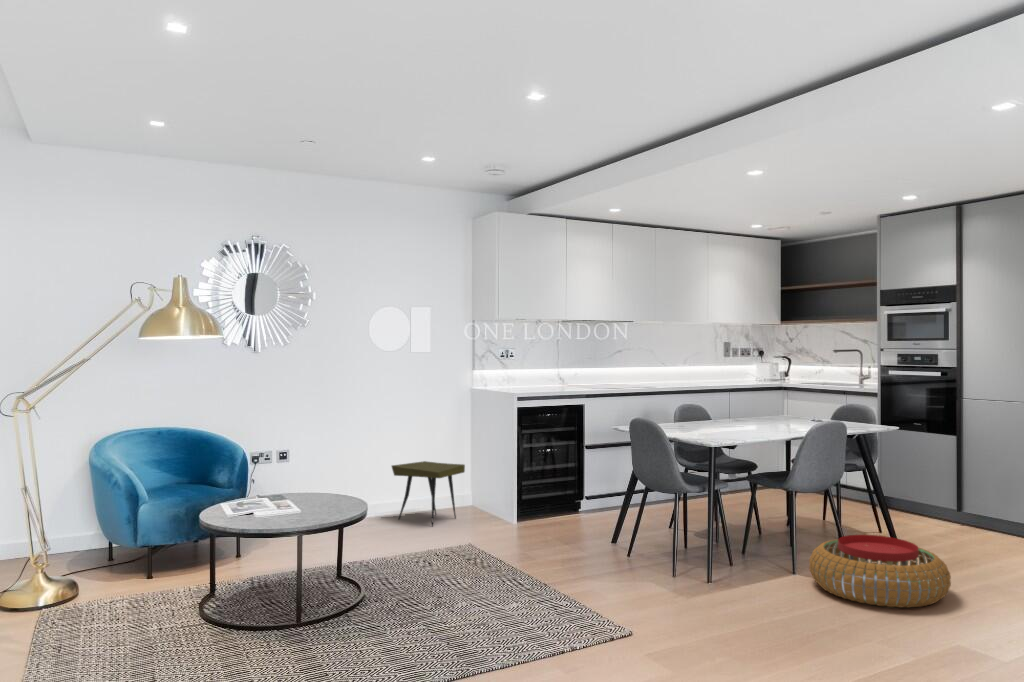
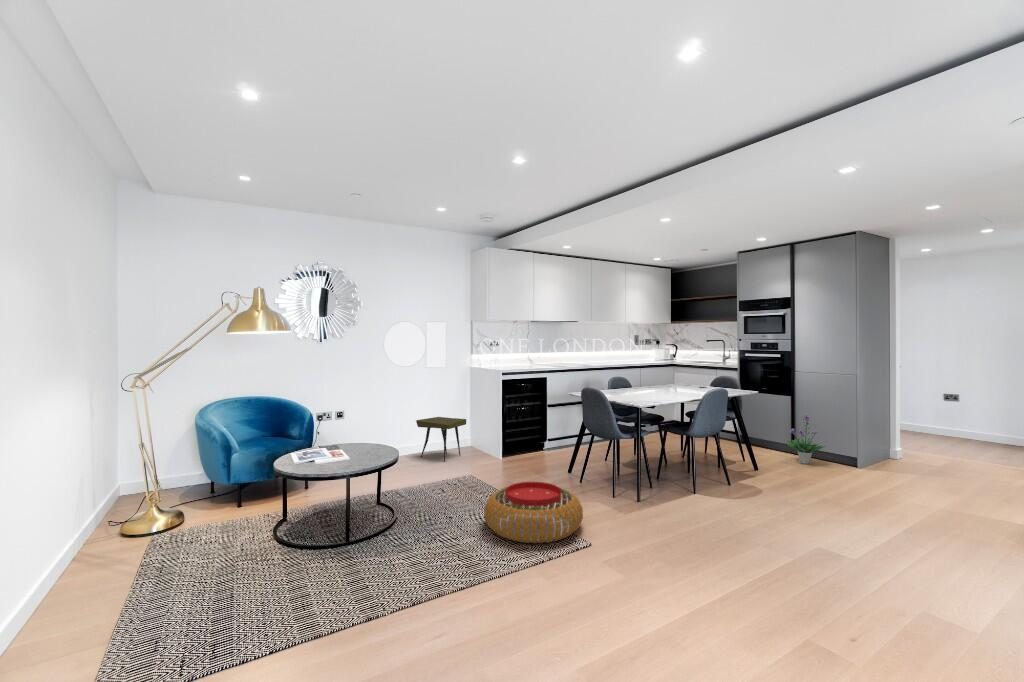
potted plant: none [944,463,1005,538] -> present [787,415,825,464]
pouf: present [809,535,951,608] -> present [485,482,583,543]

